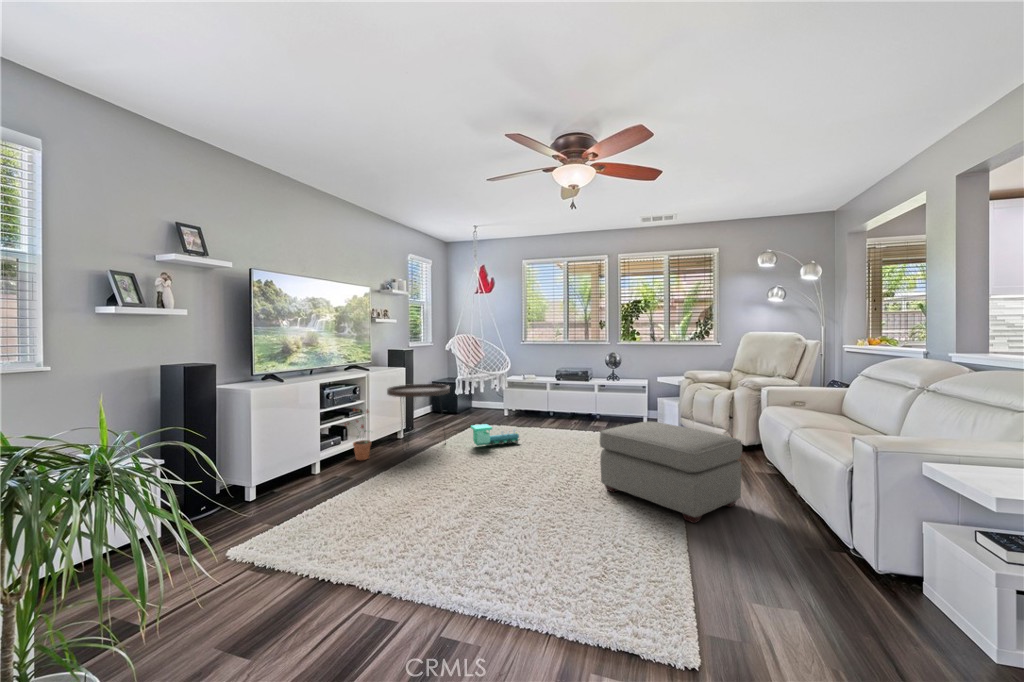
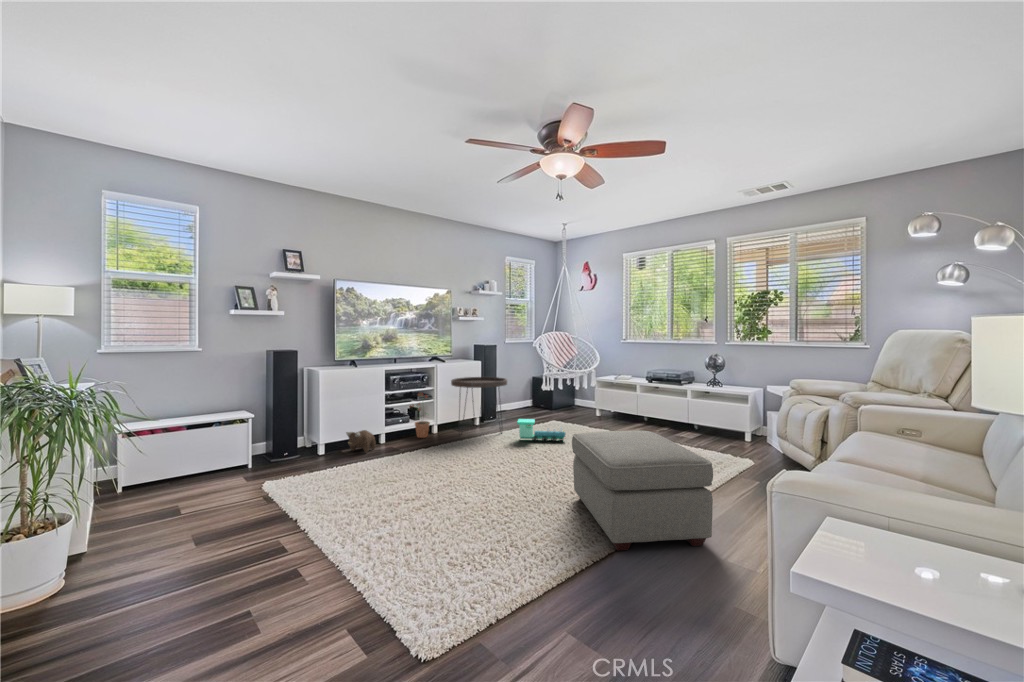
plush toy: none [296,459,327,488] -> present [346,430,376,453]

